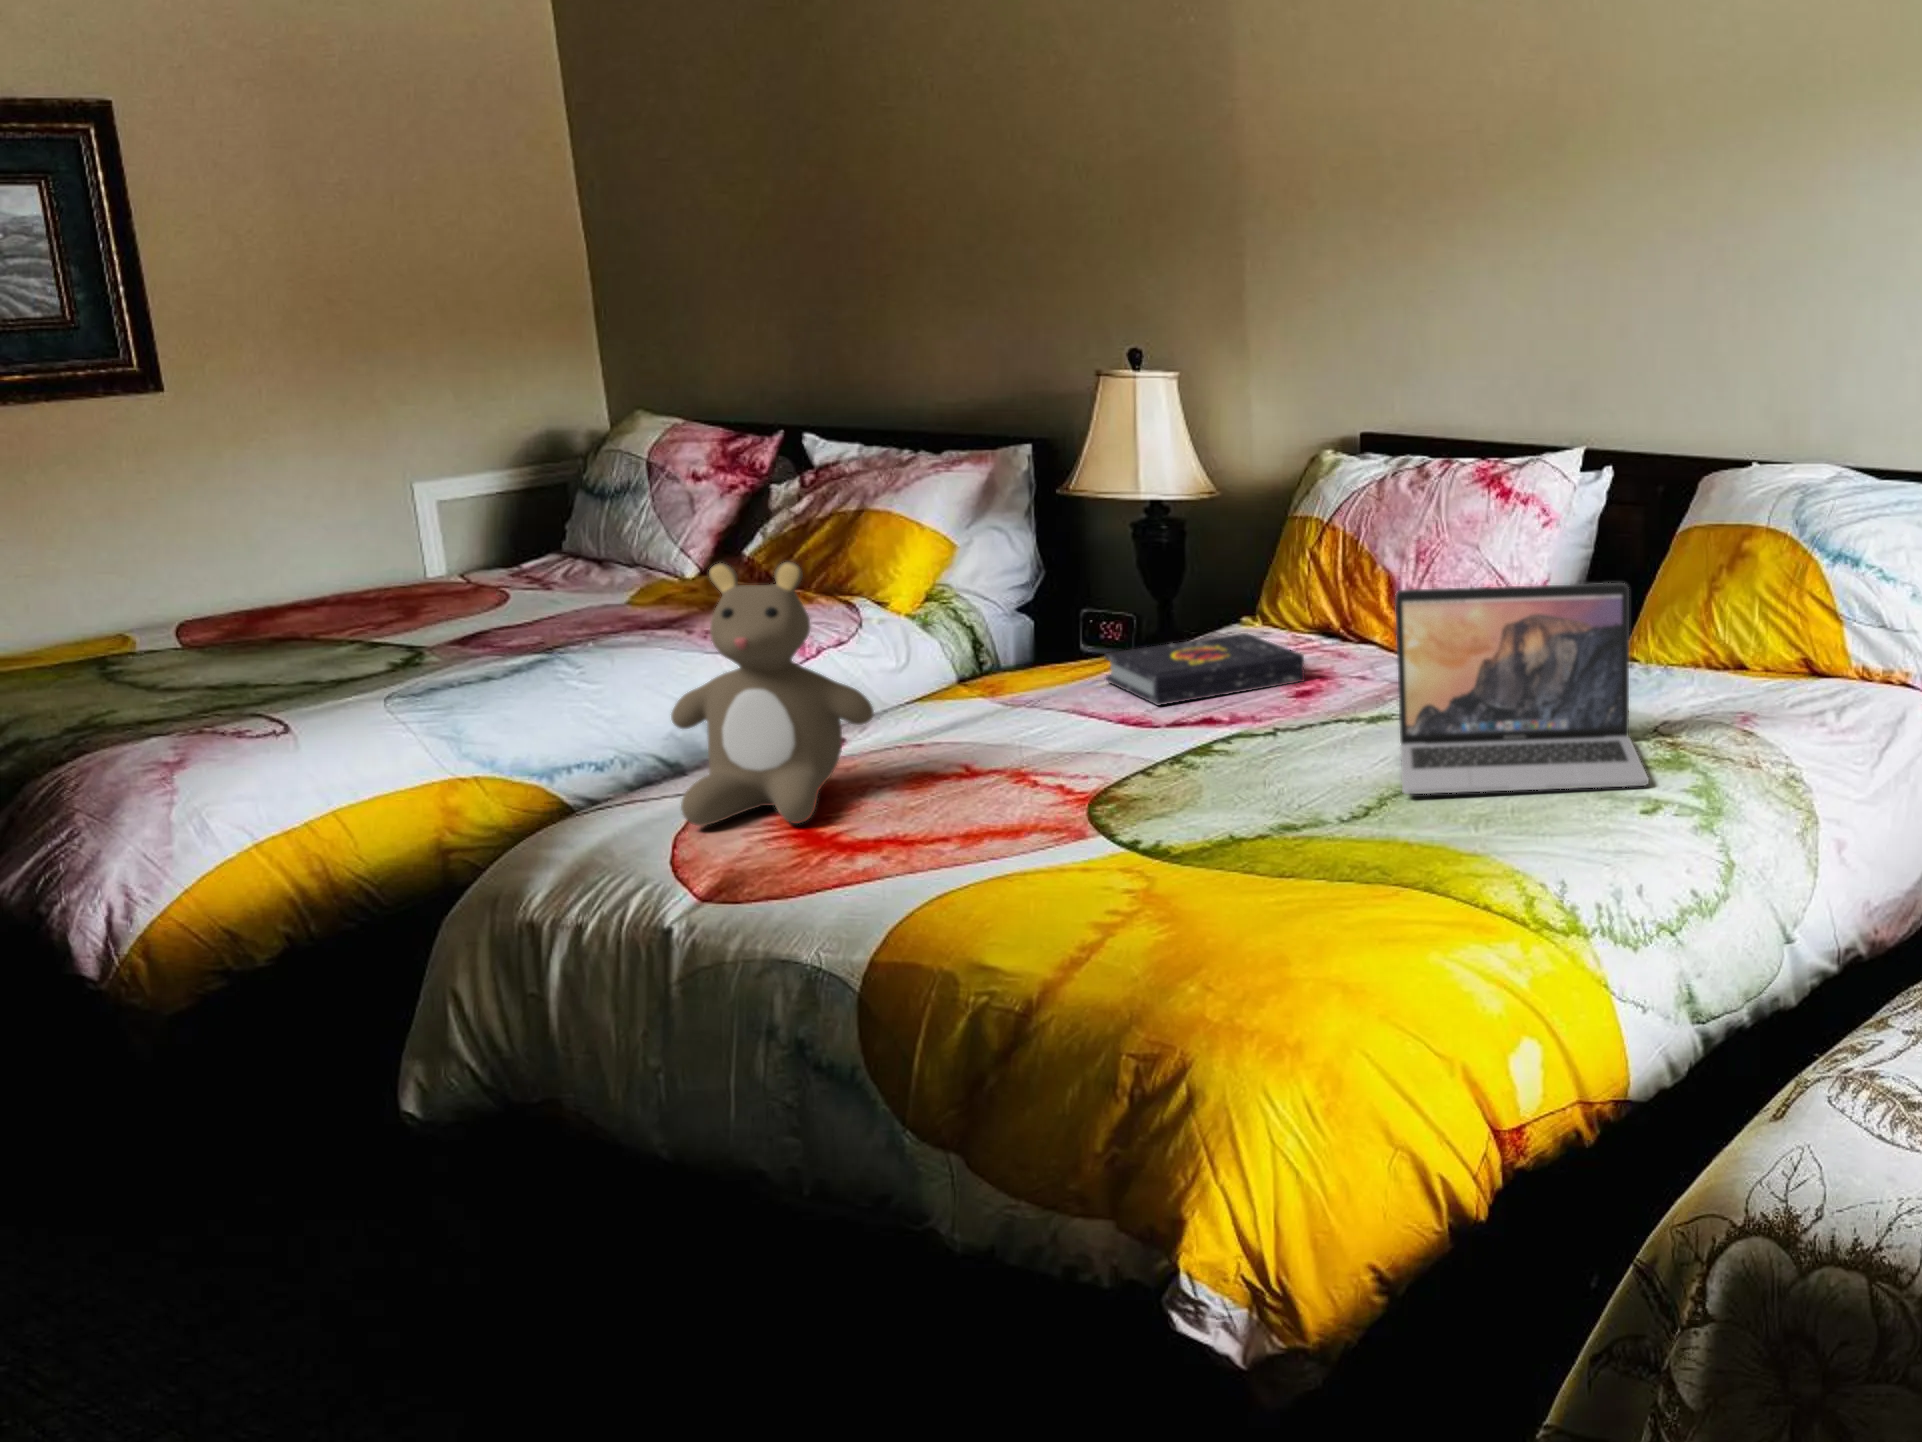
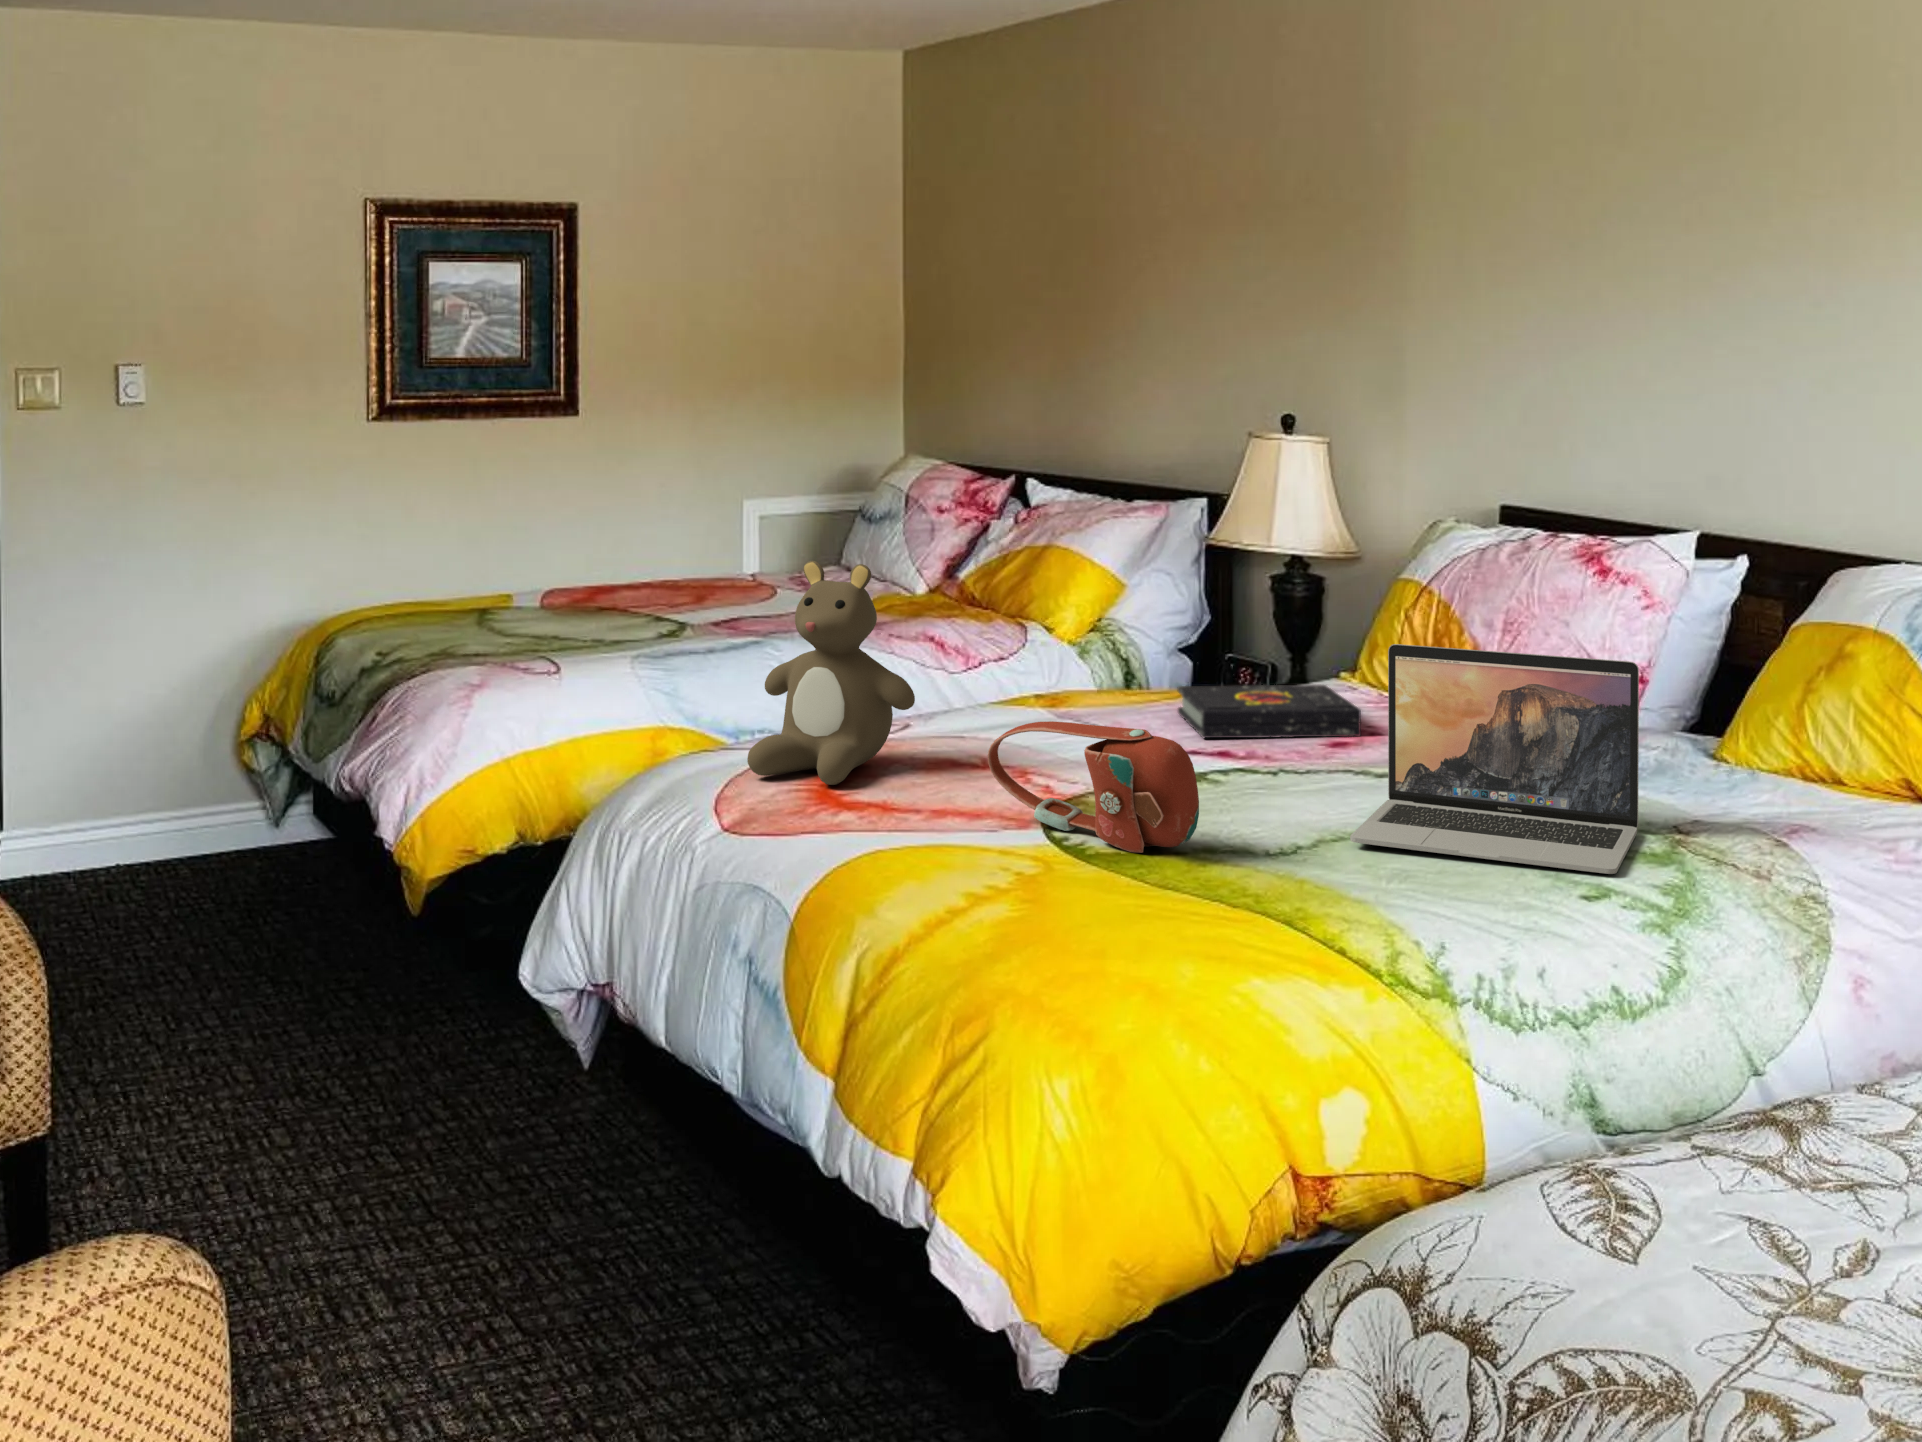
handbag: none [1011,713,1265,843] -> present [988,721,1199,853]

